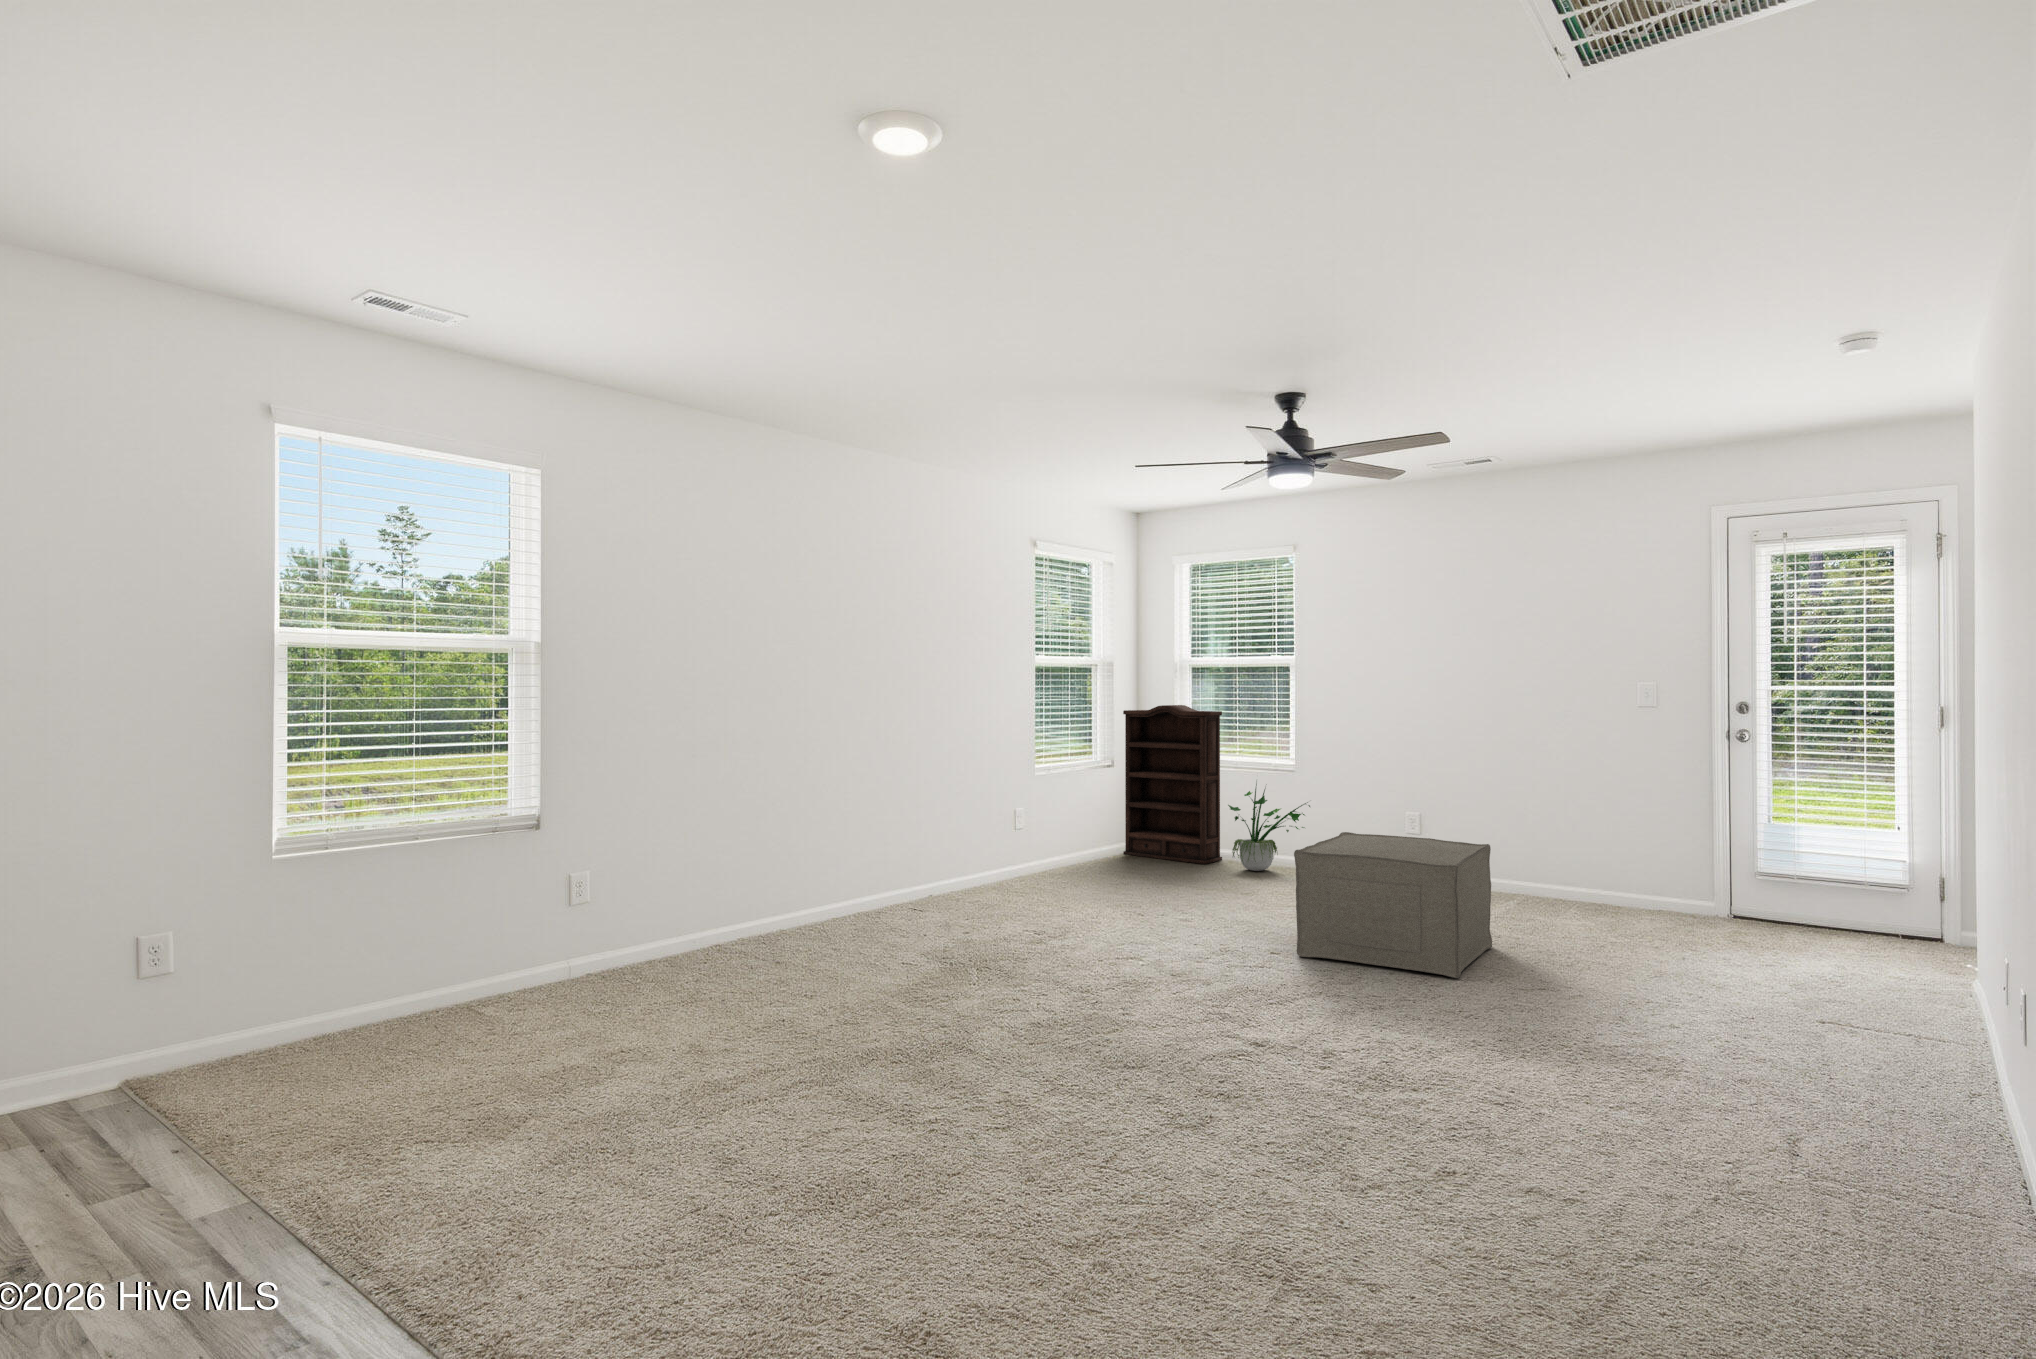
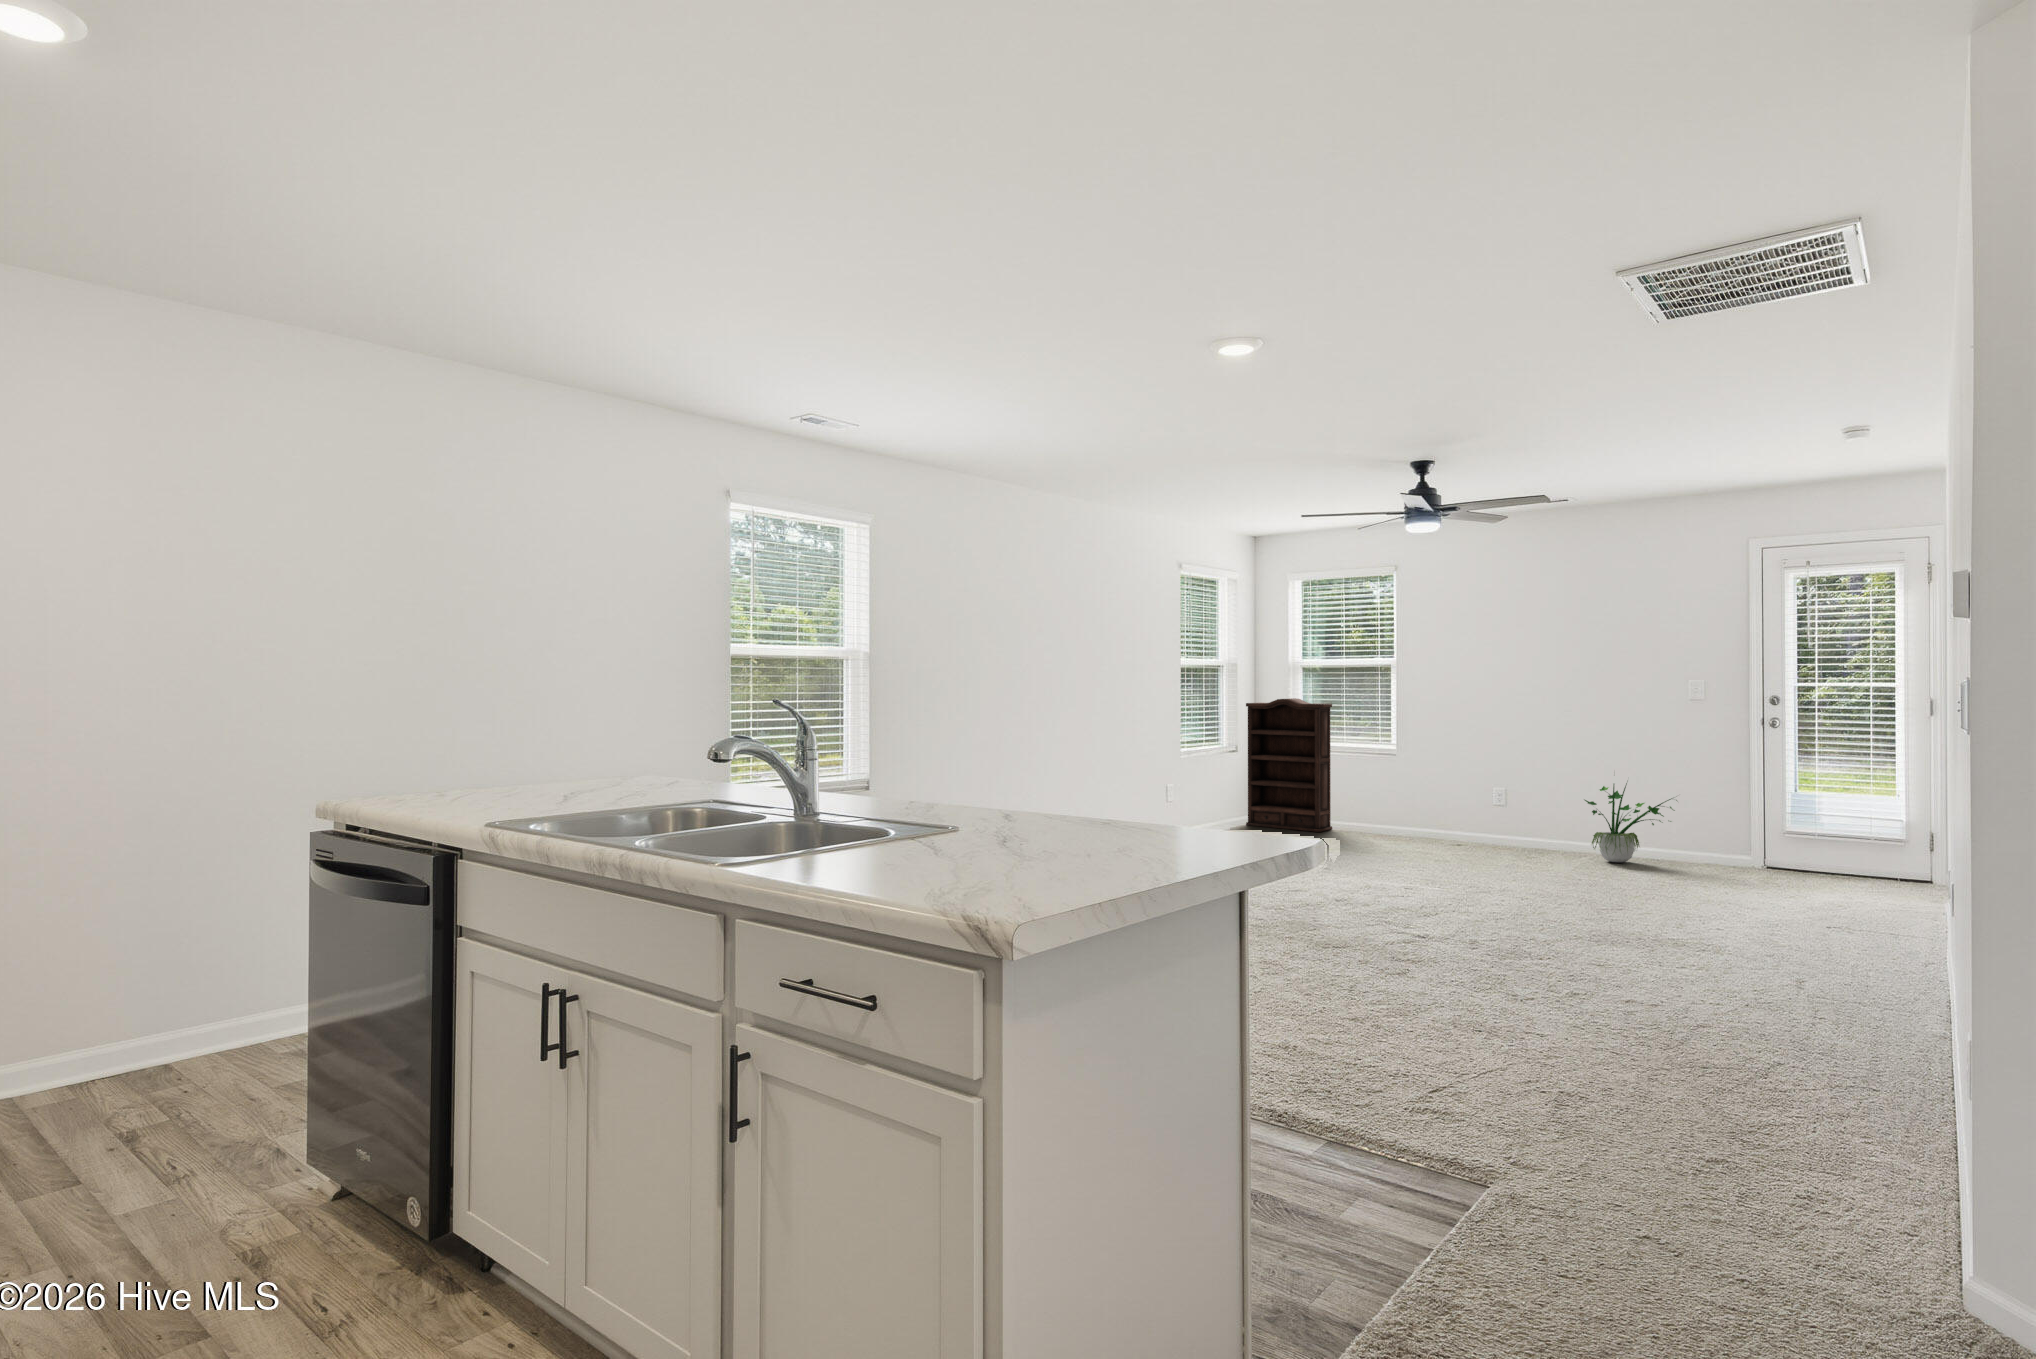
potted plant: present [1228,784,1310,871] -> present [1585,783,1677,862]
ottoman: present [1294,832,1492,978] -> none [1422,800,1575,907]

